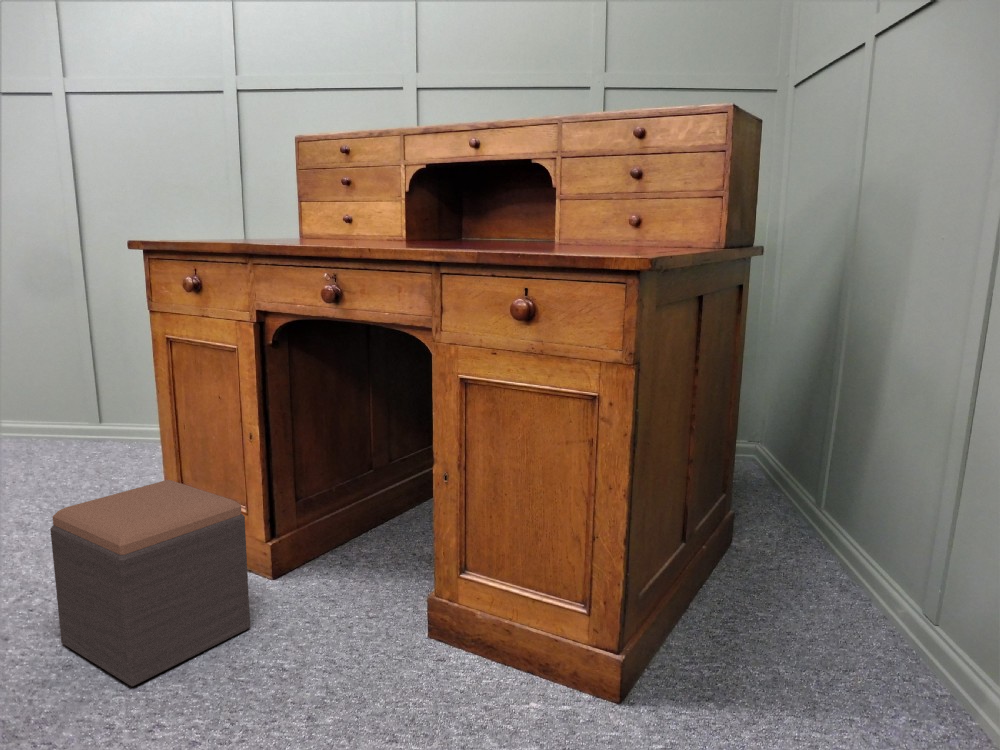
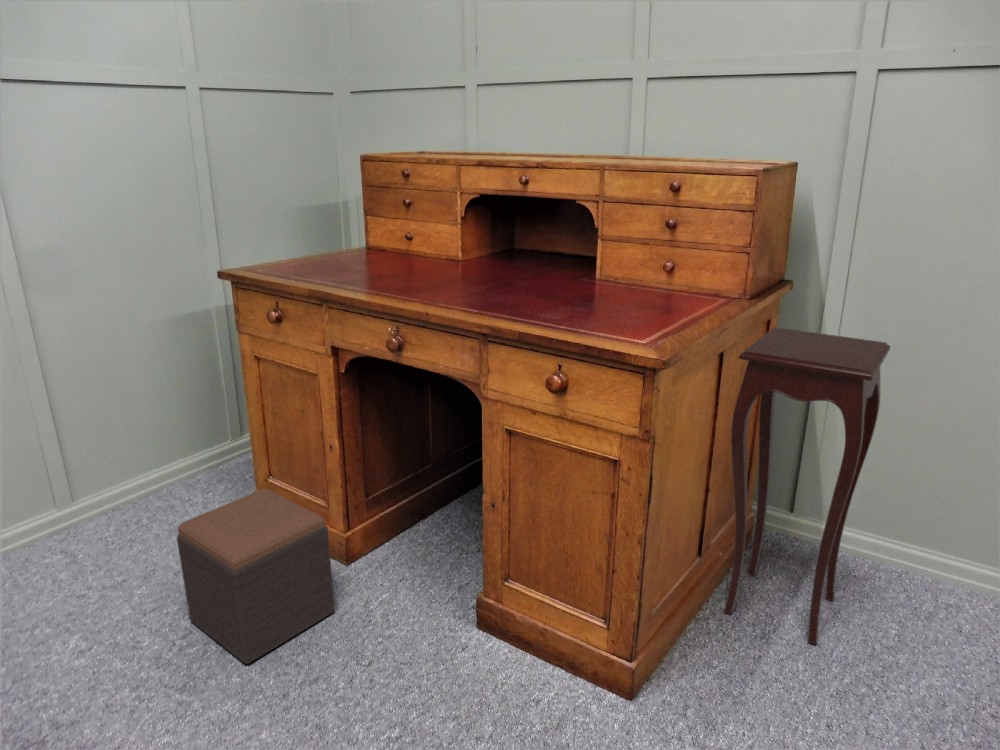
side table: none [713,290,872,639] -> present [724,327,890,645]

